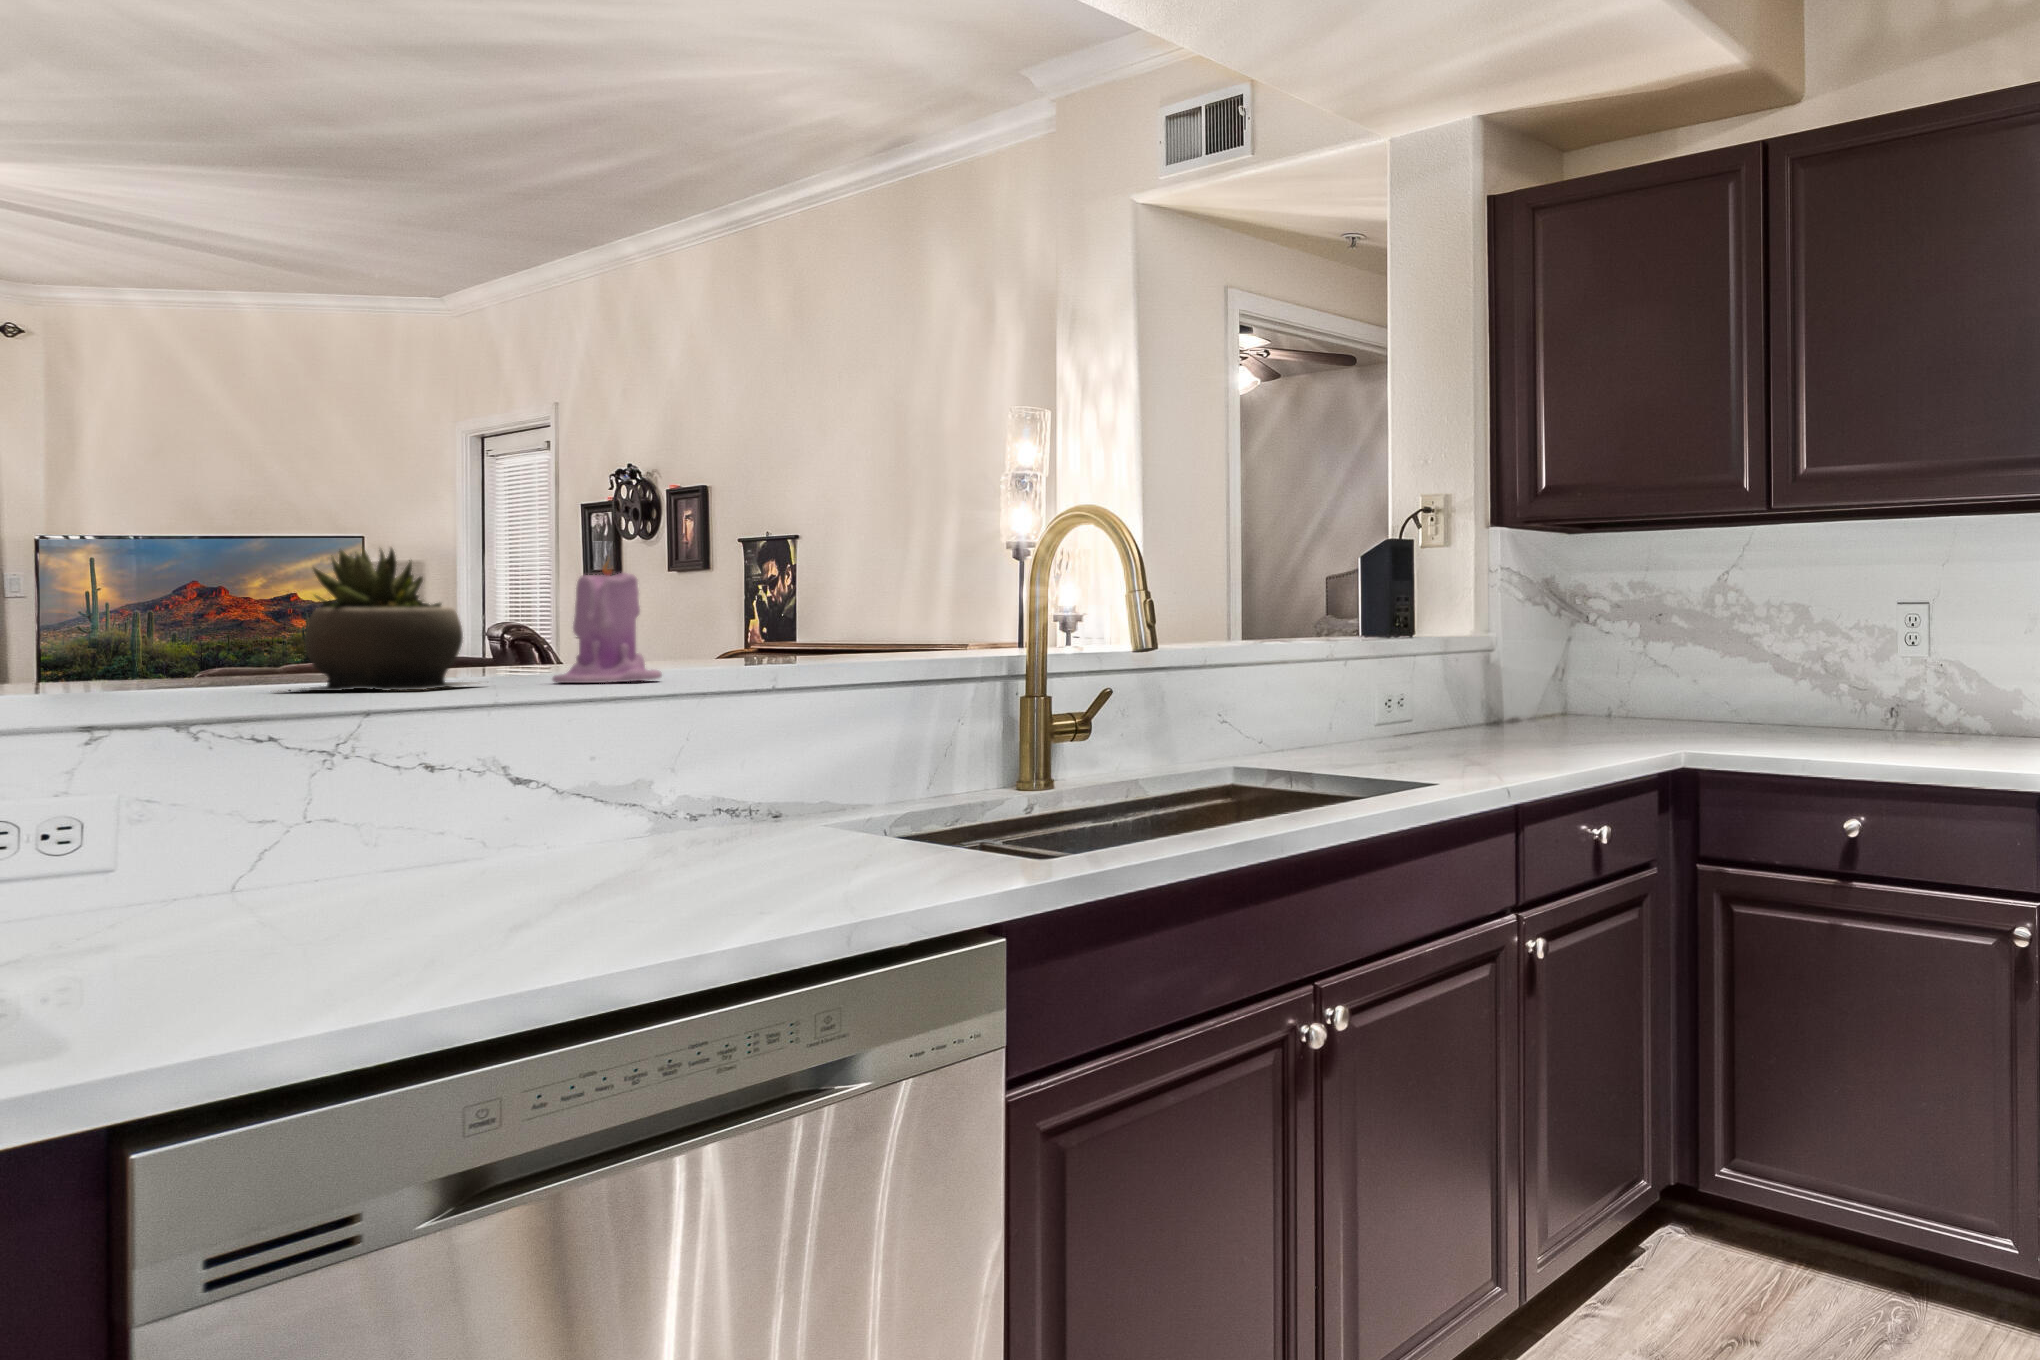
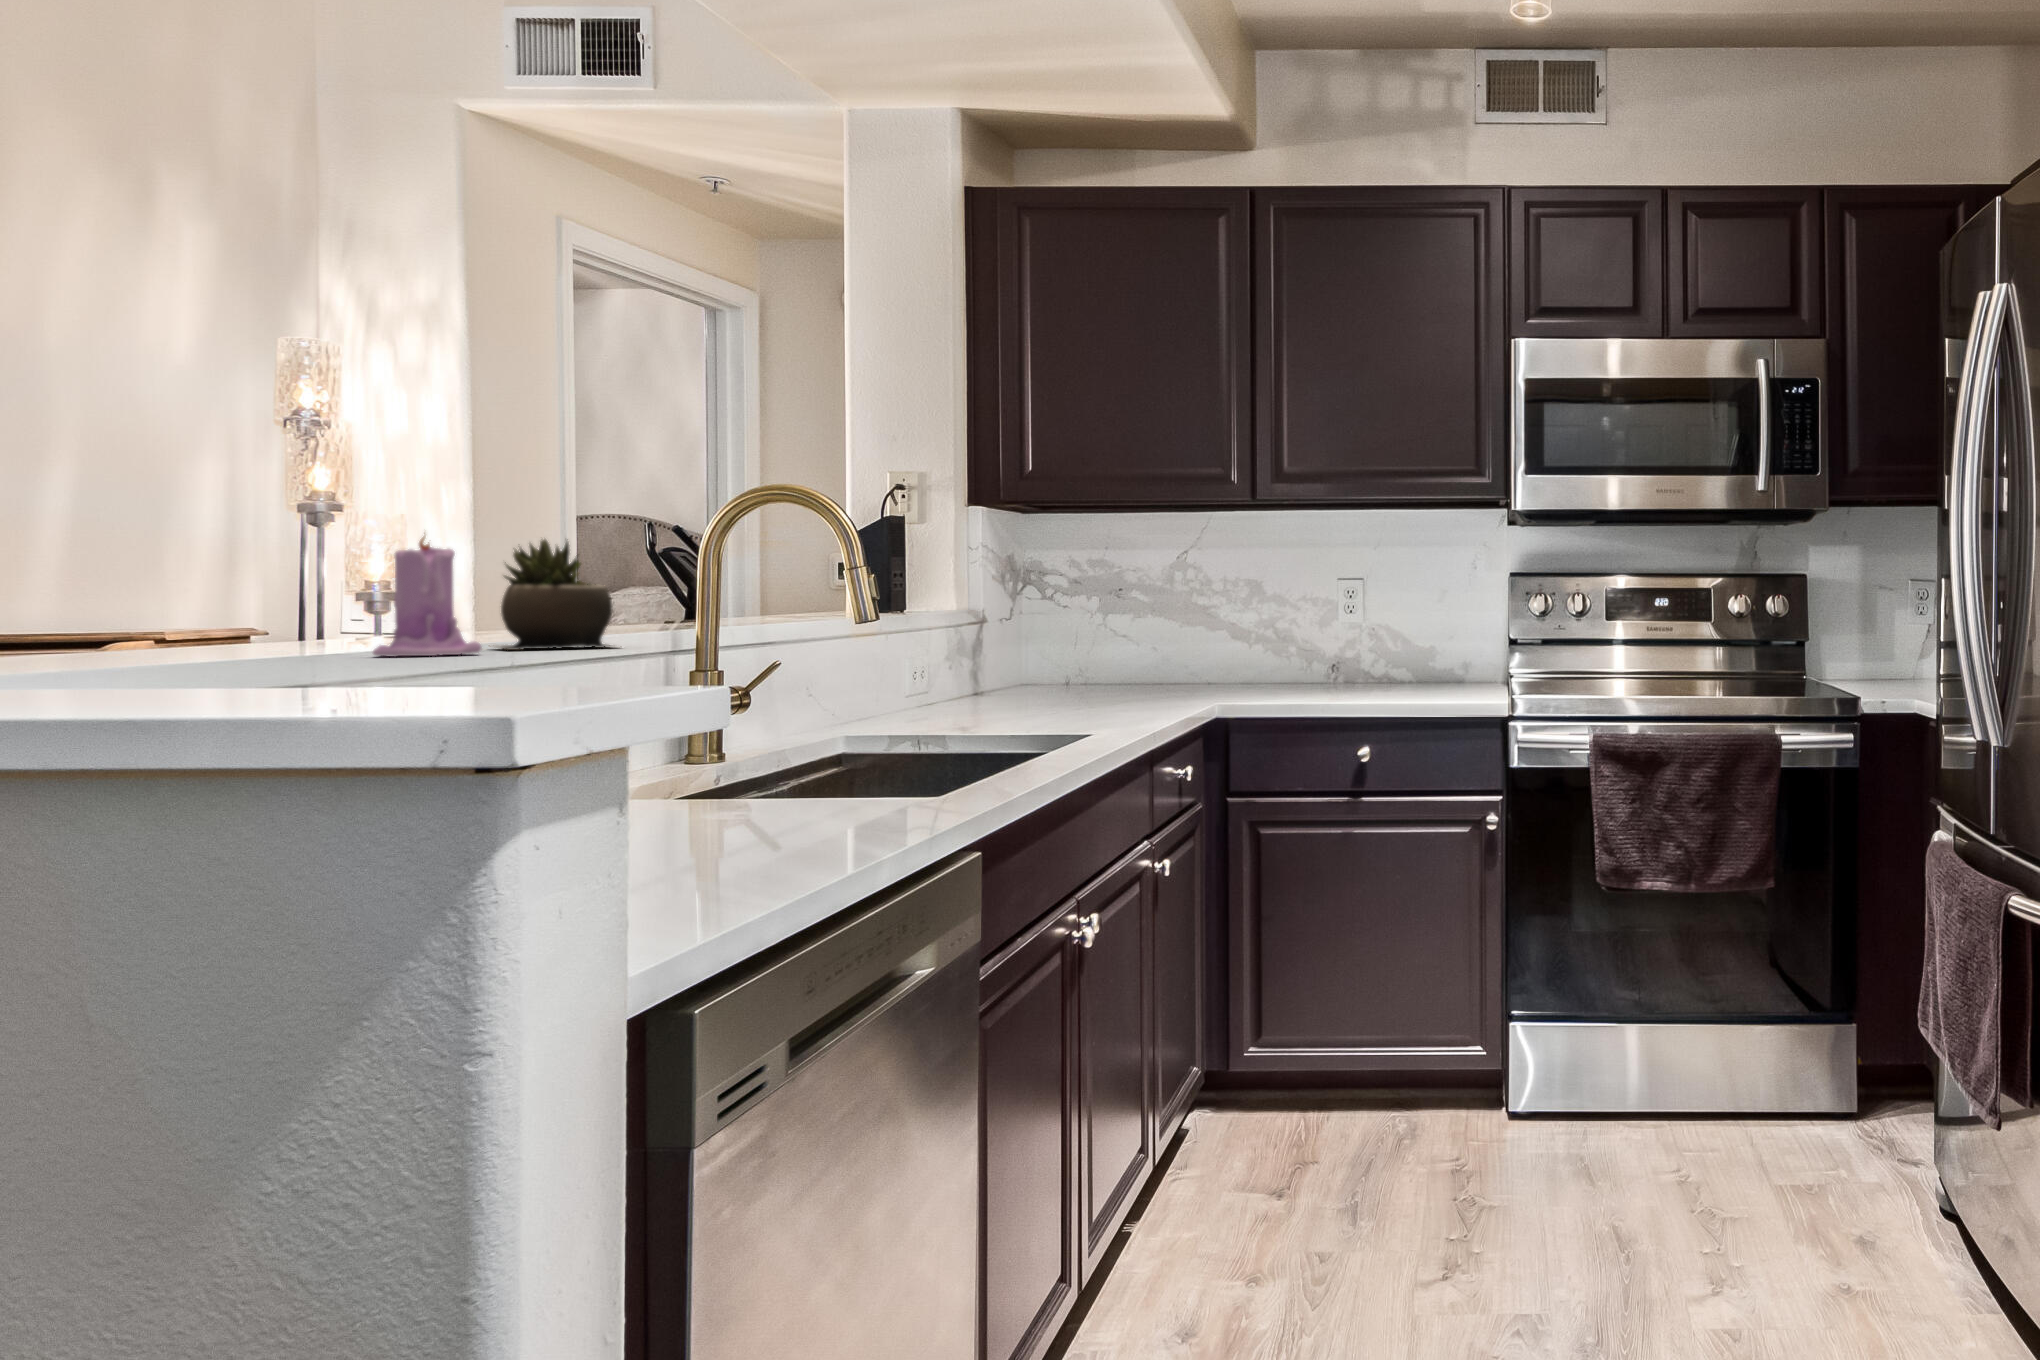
succulent plant: present [283,548,471,692] -> present [490,539,613,650]

